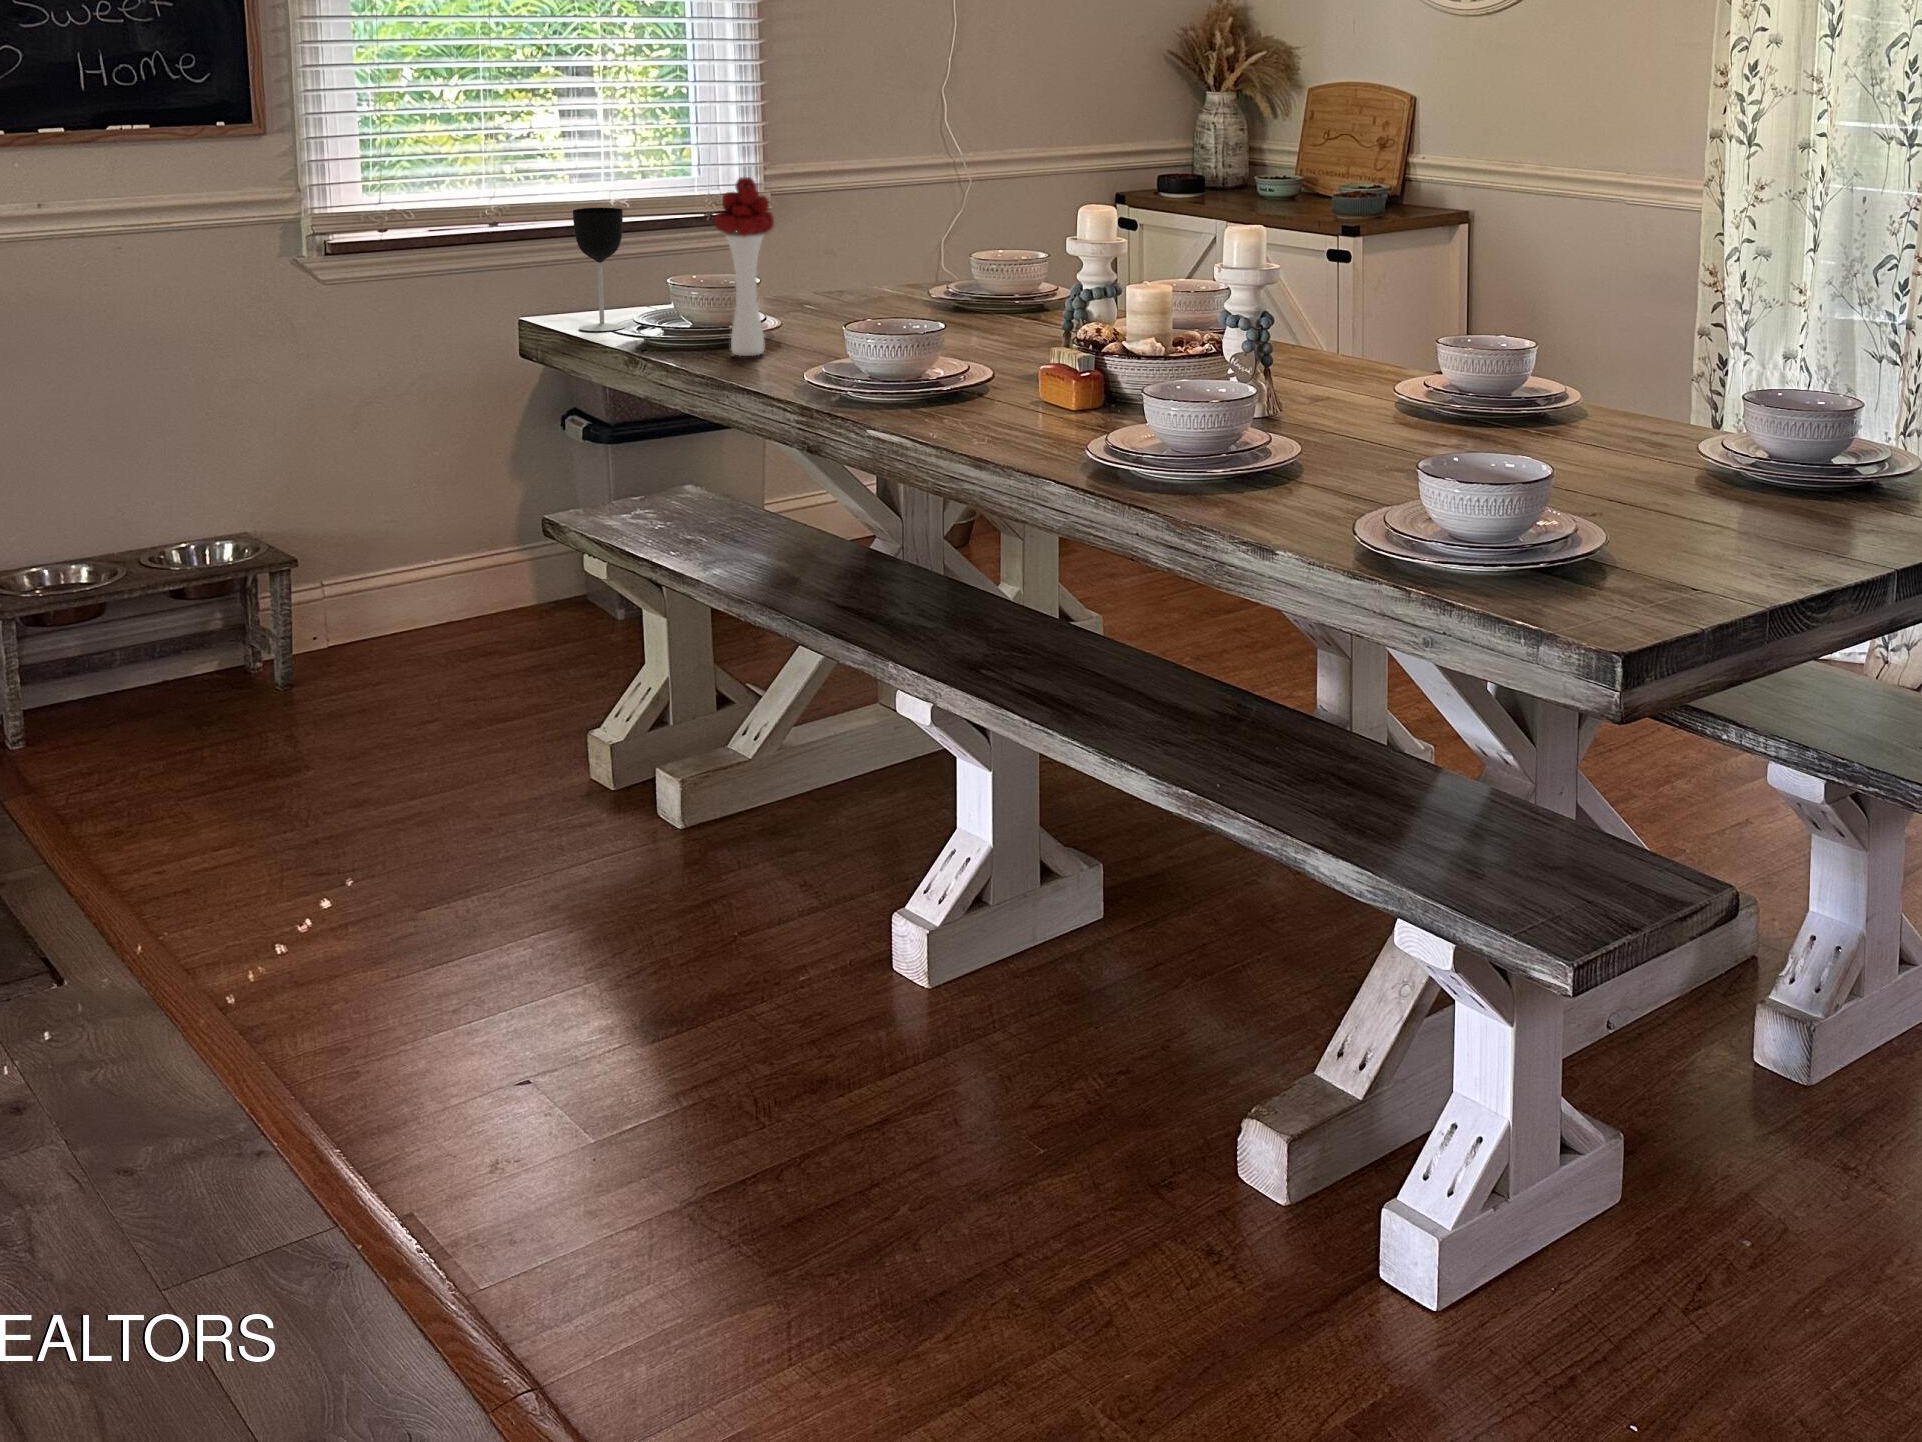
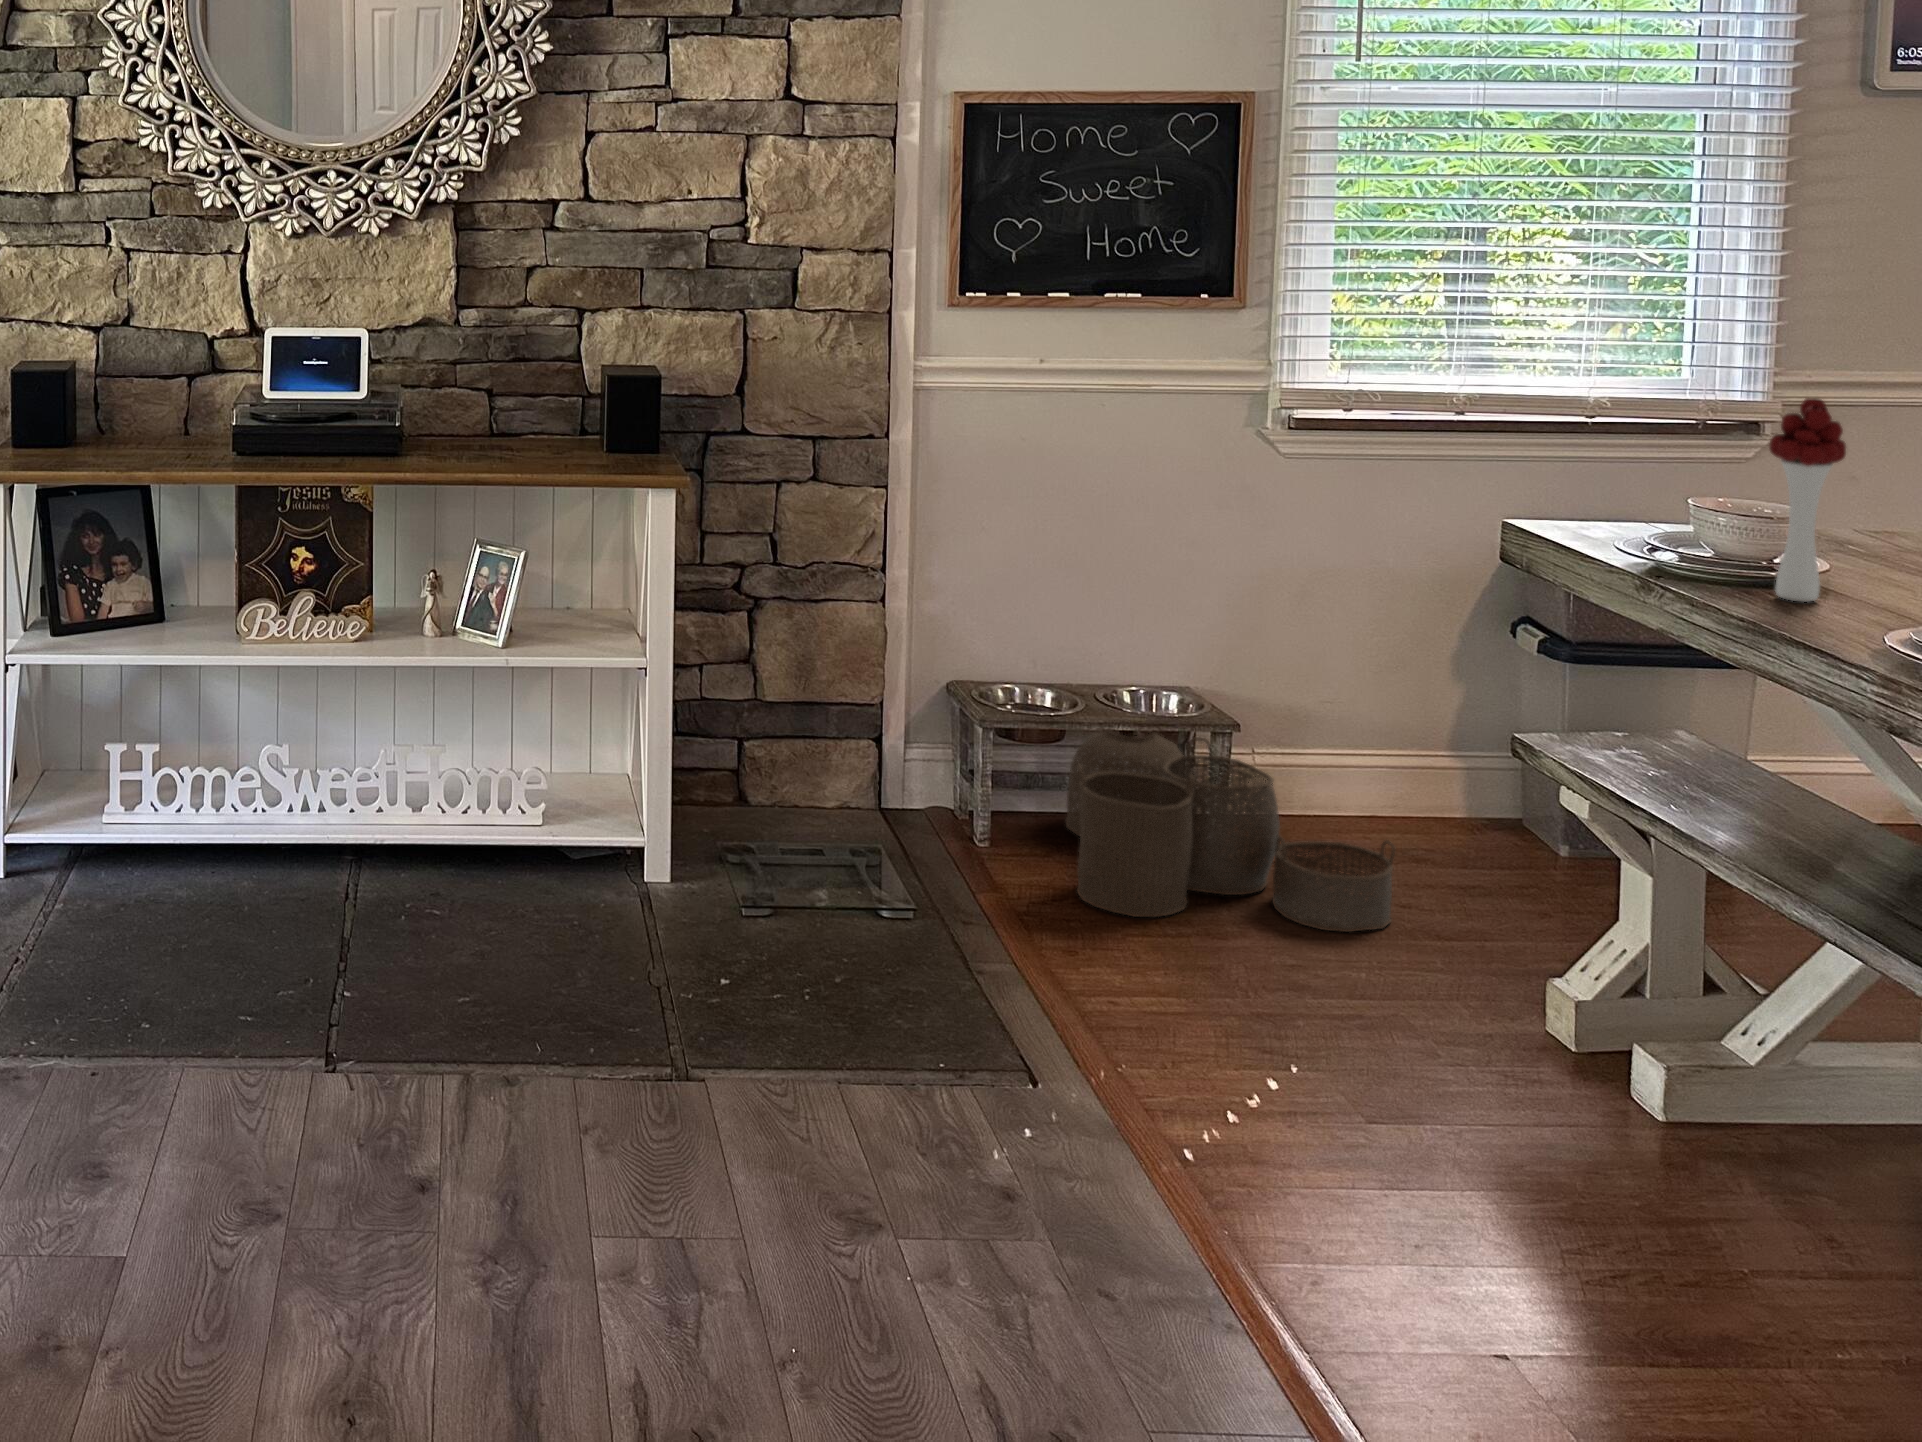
wine glass: present [573,208,625,331] -> none [1576,413,1640,547]
woven basket: none [113,572,463,780] -> present [1066,731,1395,932]

